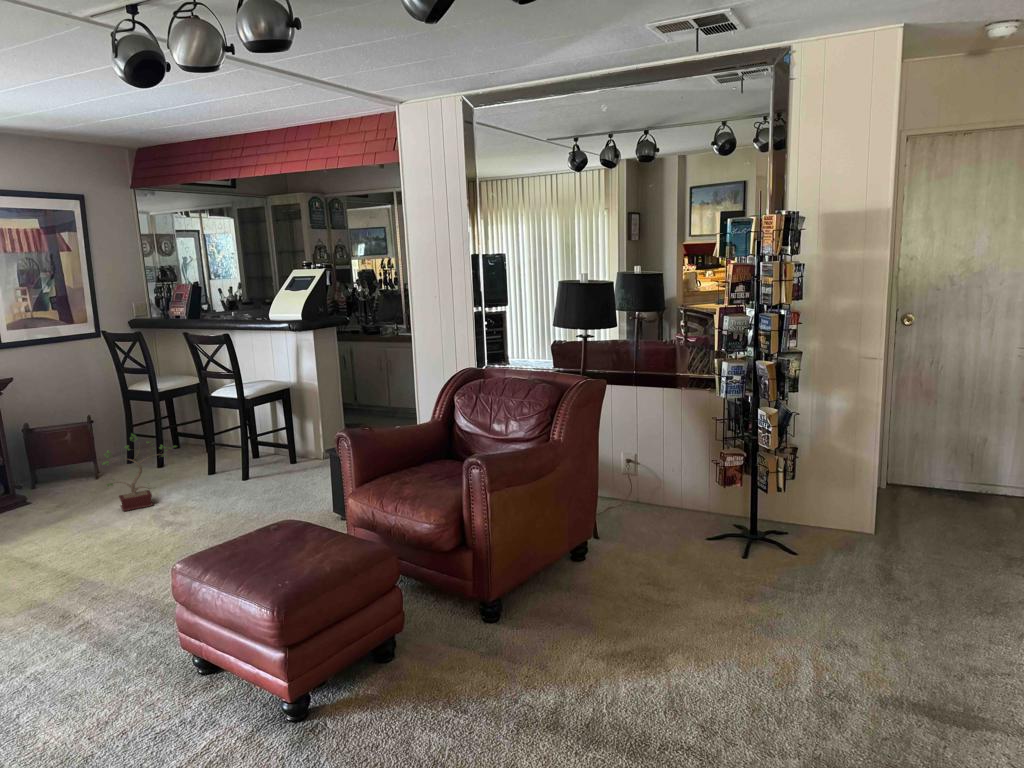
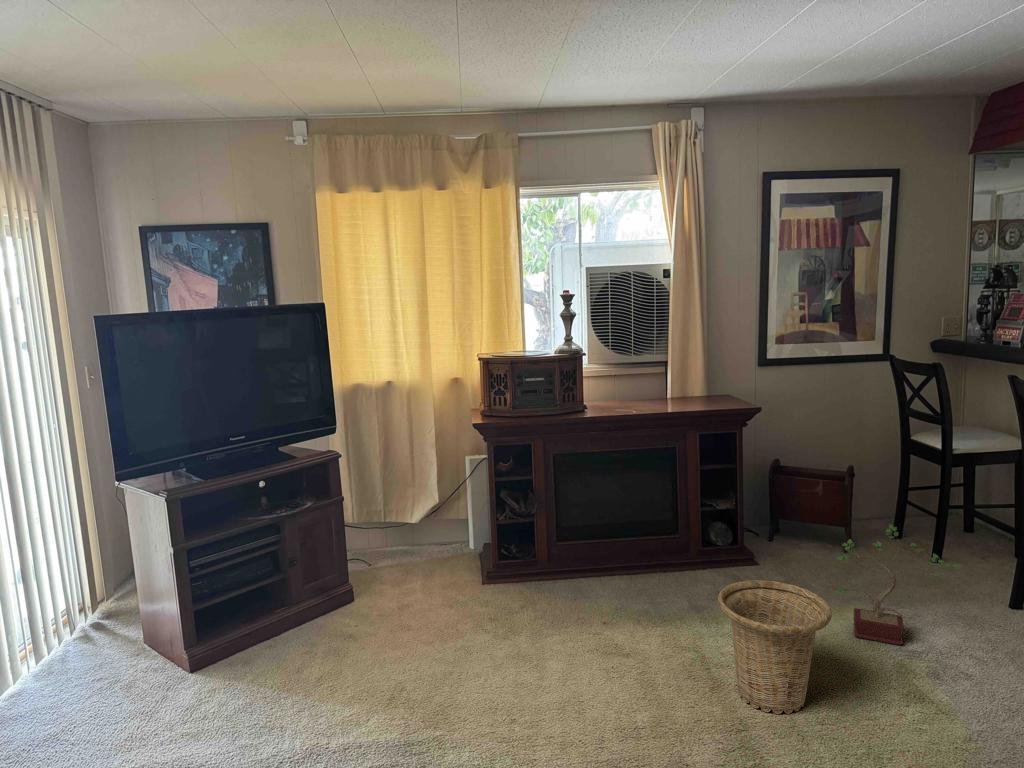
basket: none [32,479,112,559] -> present [718,580,832,714]

